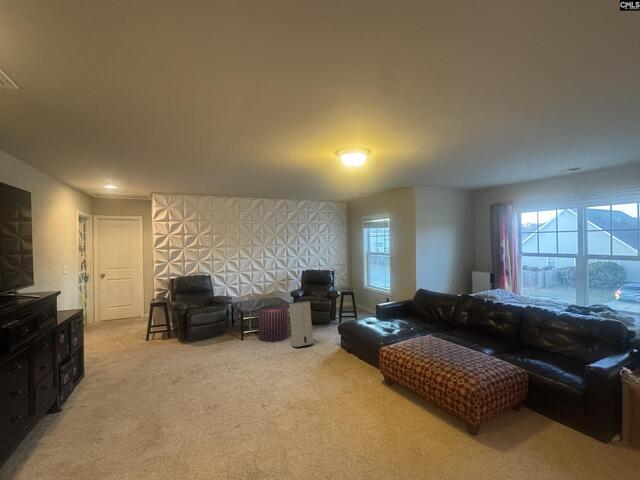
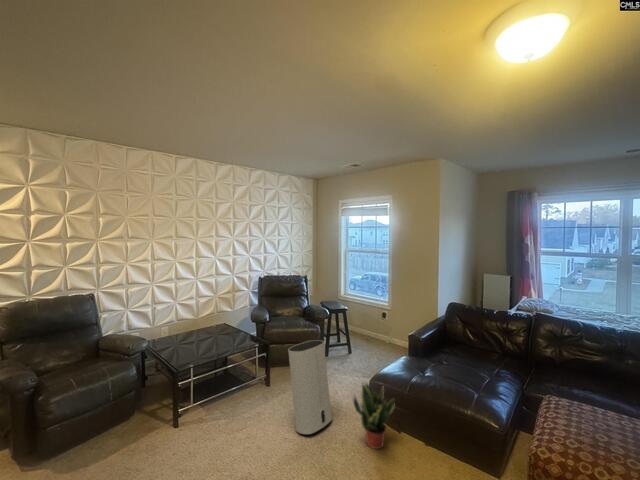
pouf: present [258,305,288,342] -> none [216,346,272,427]
potted plant: none [316,320,338,356] -> present [353,384,395,449]

